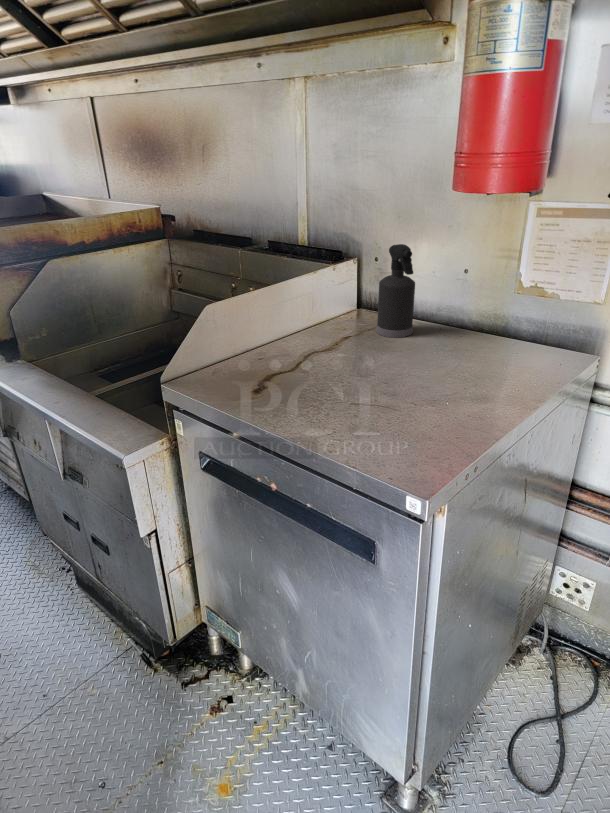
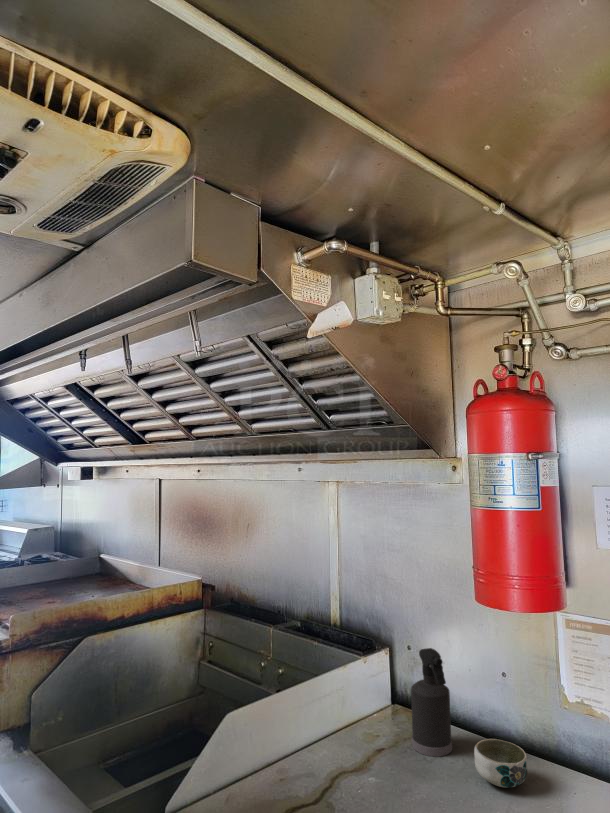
bowl: none [433,318,480,353] -> present [474,739,527,787]

